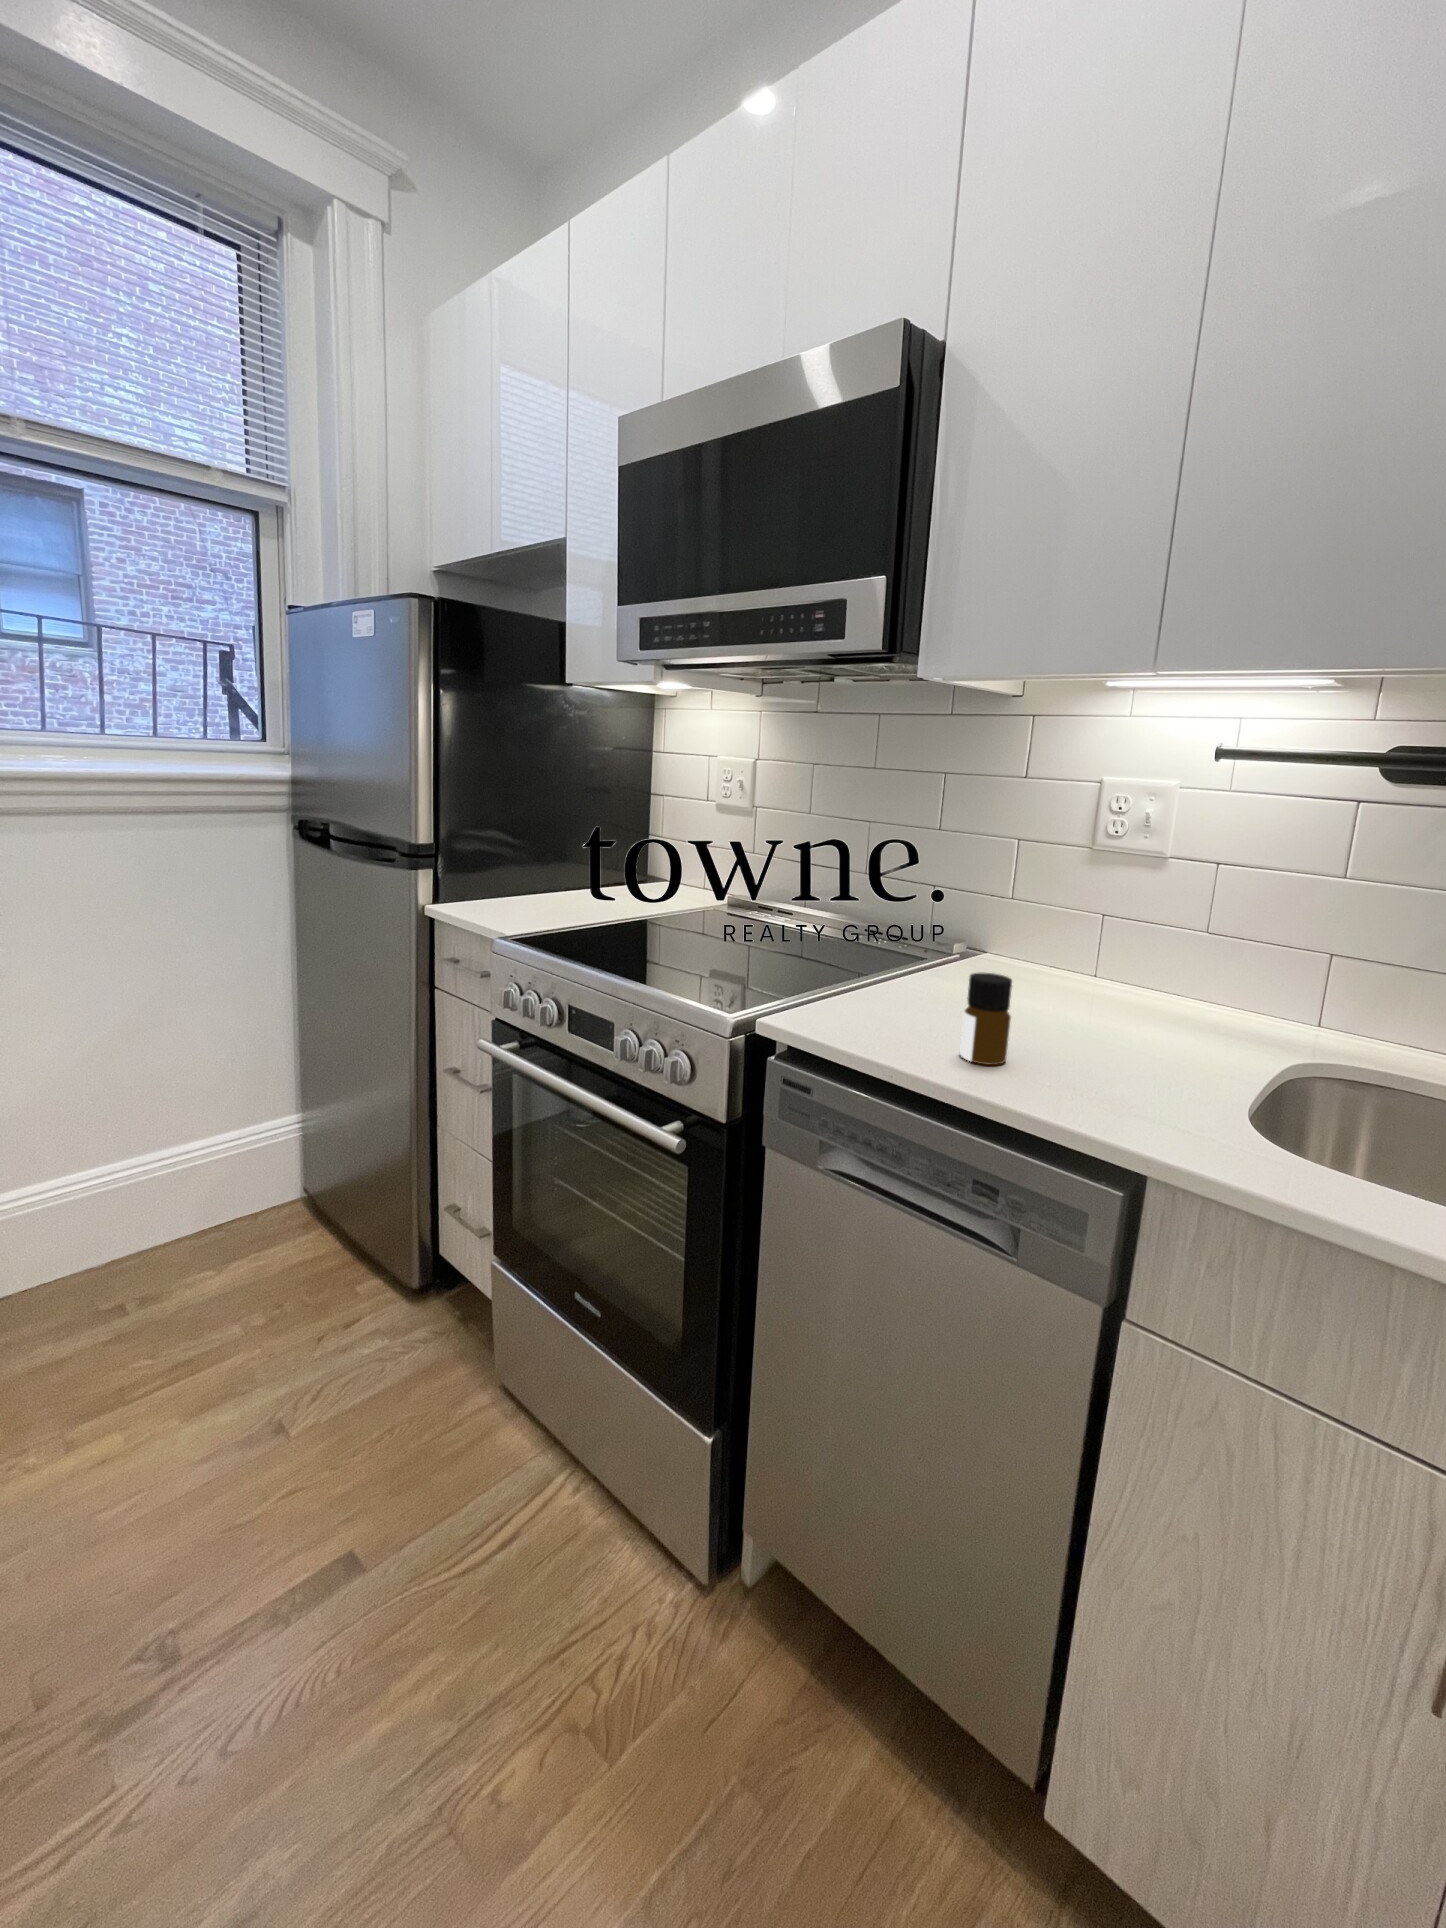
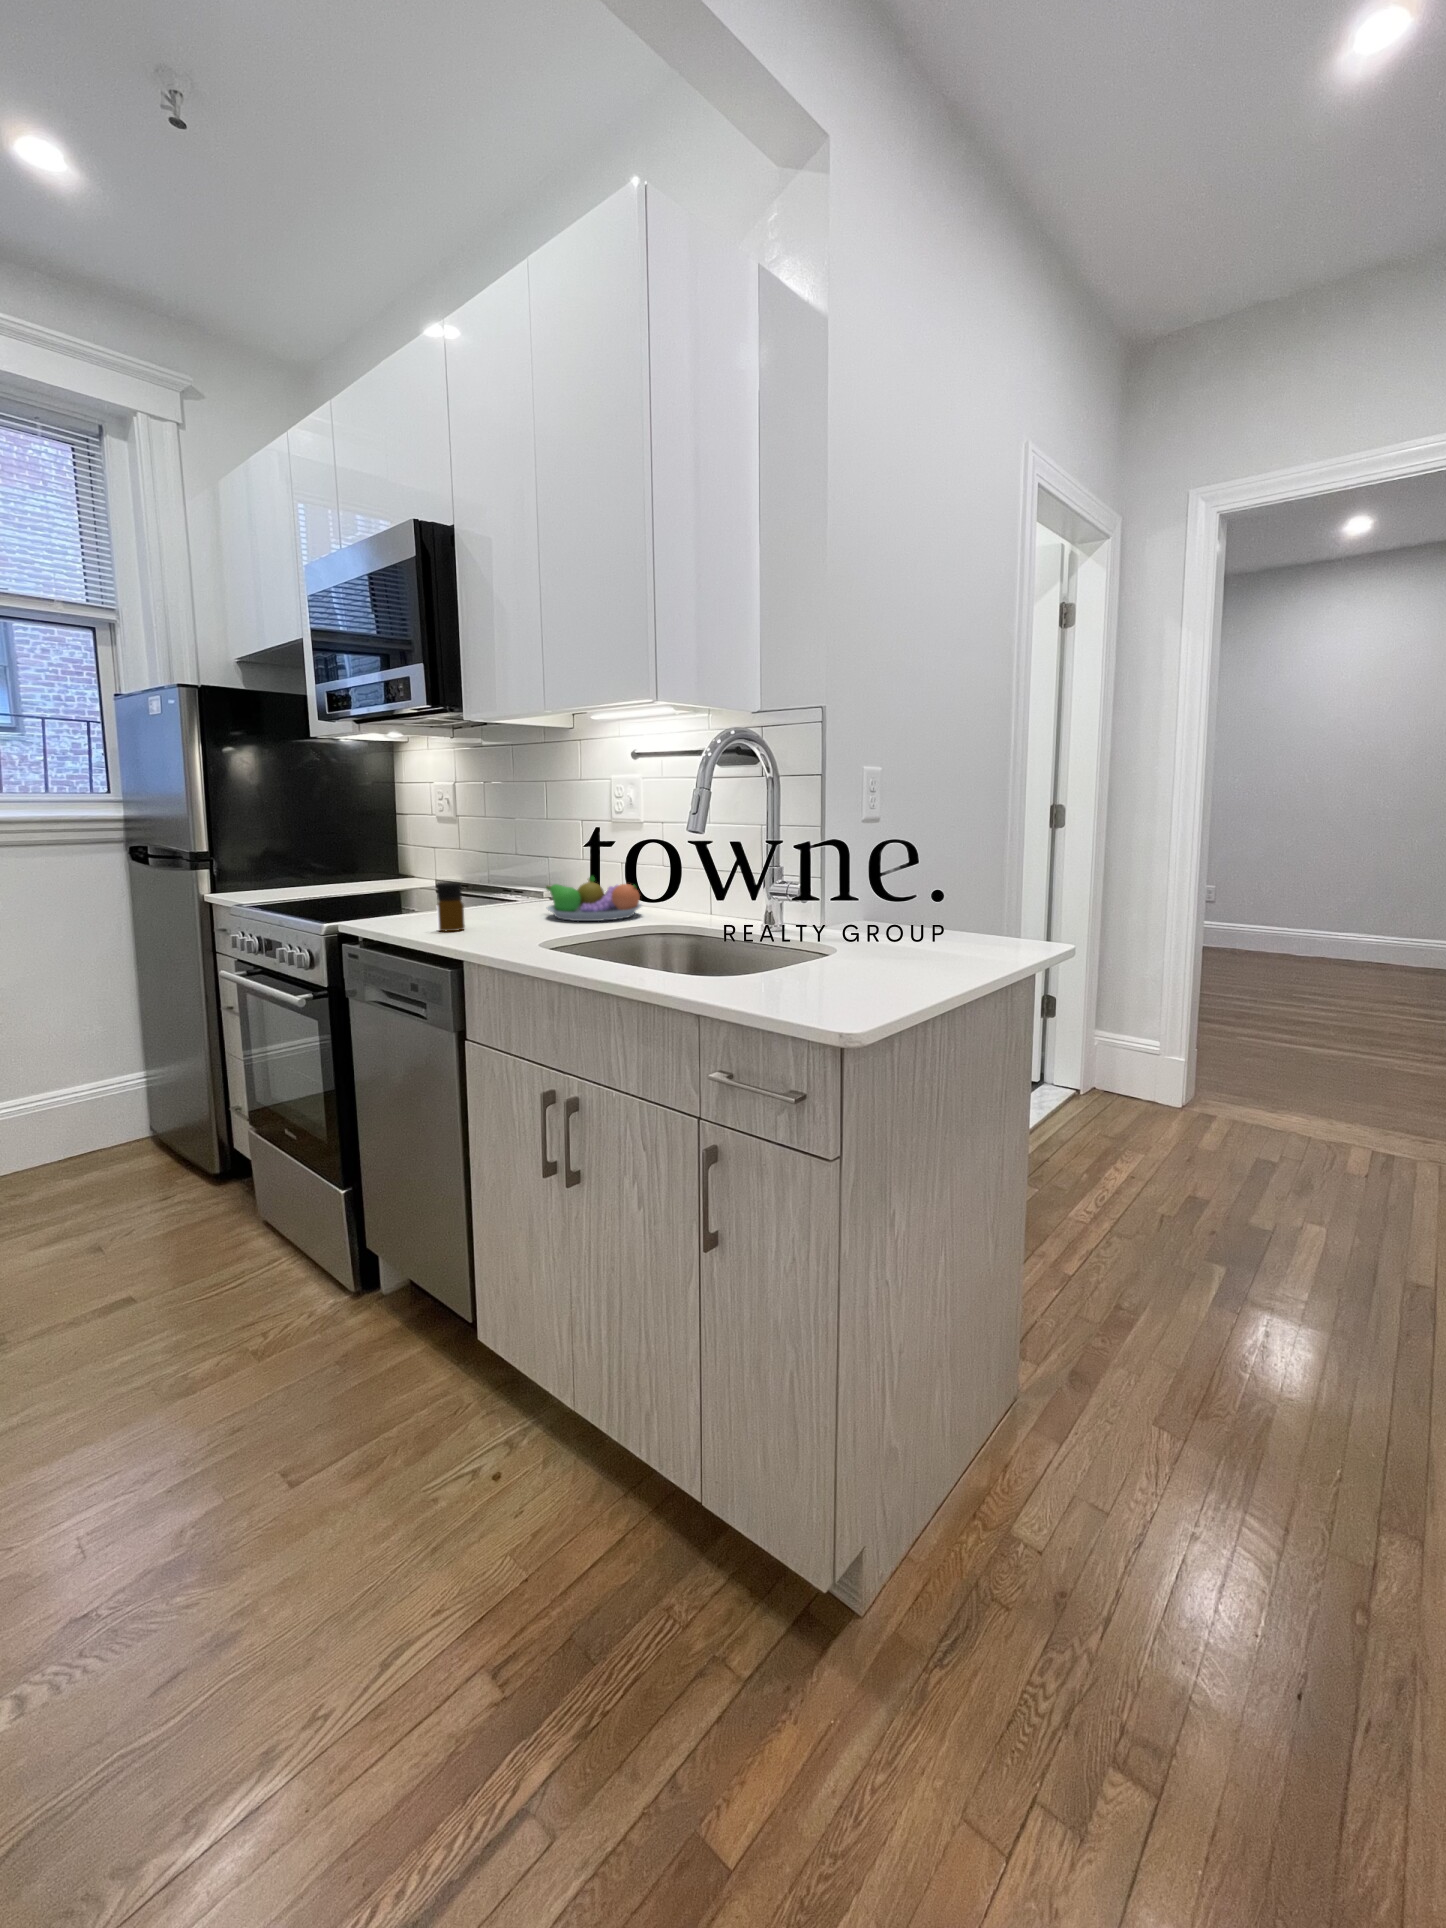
fruit bowl: none [1038,944,1222,1037] -> present [546,876,642,921]

